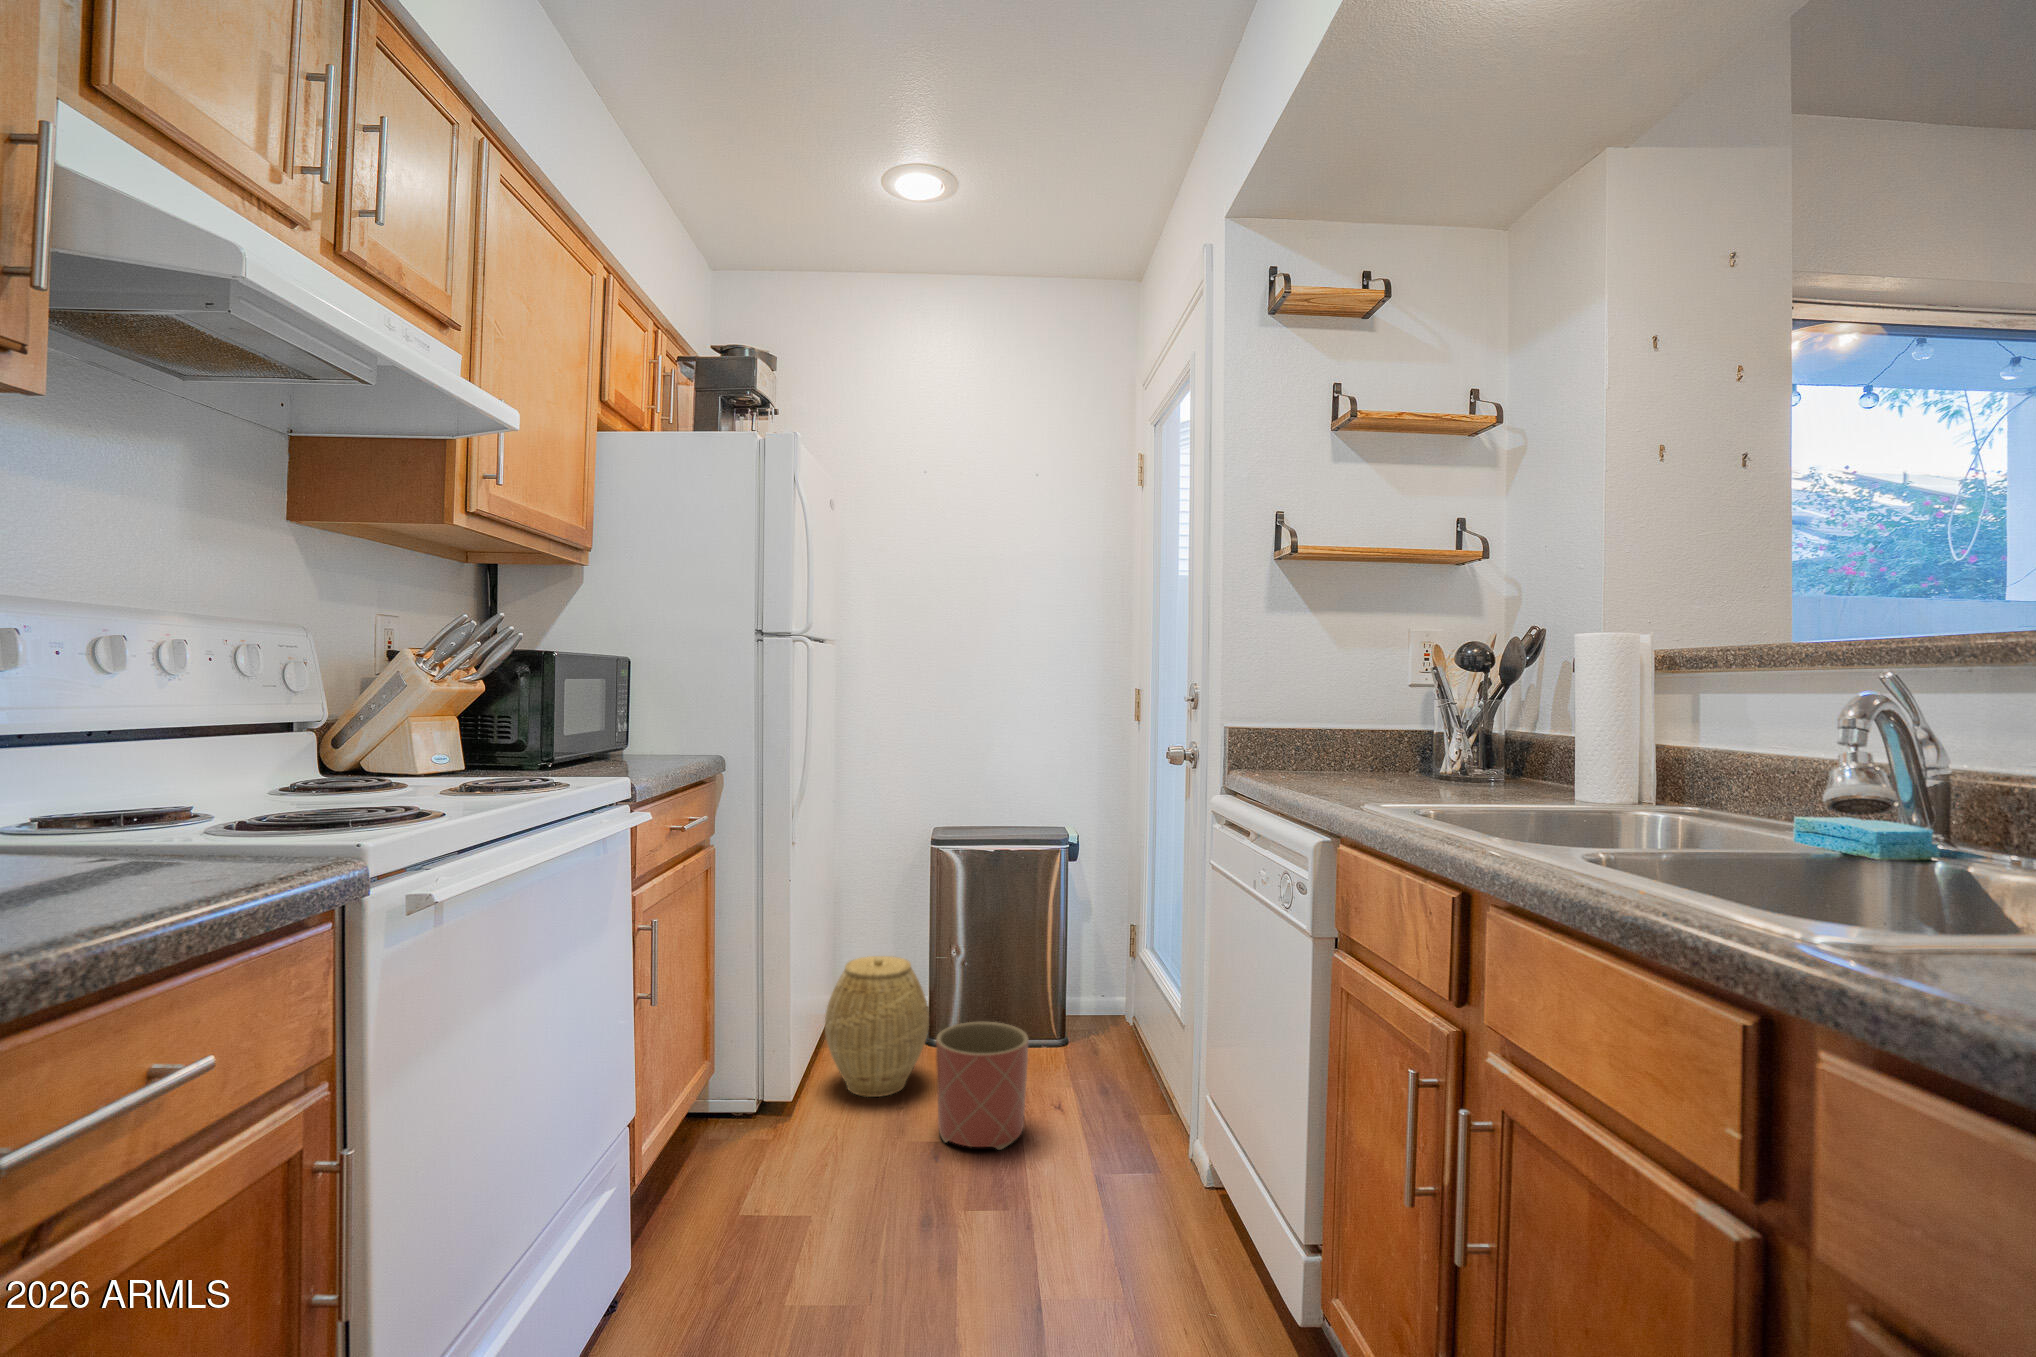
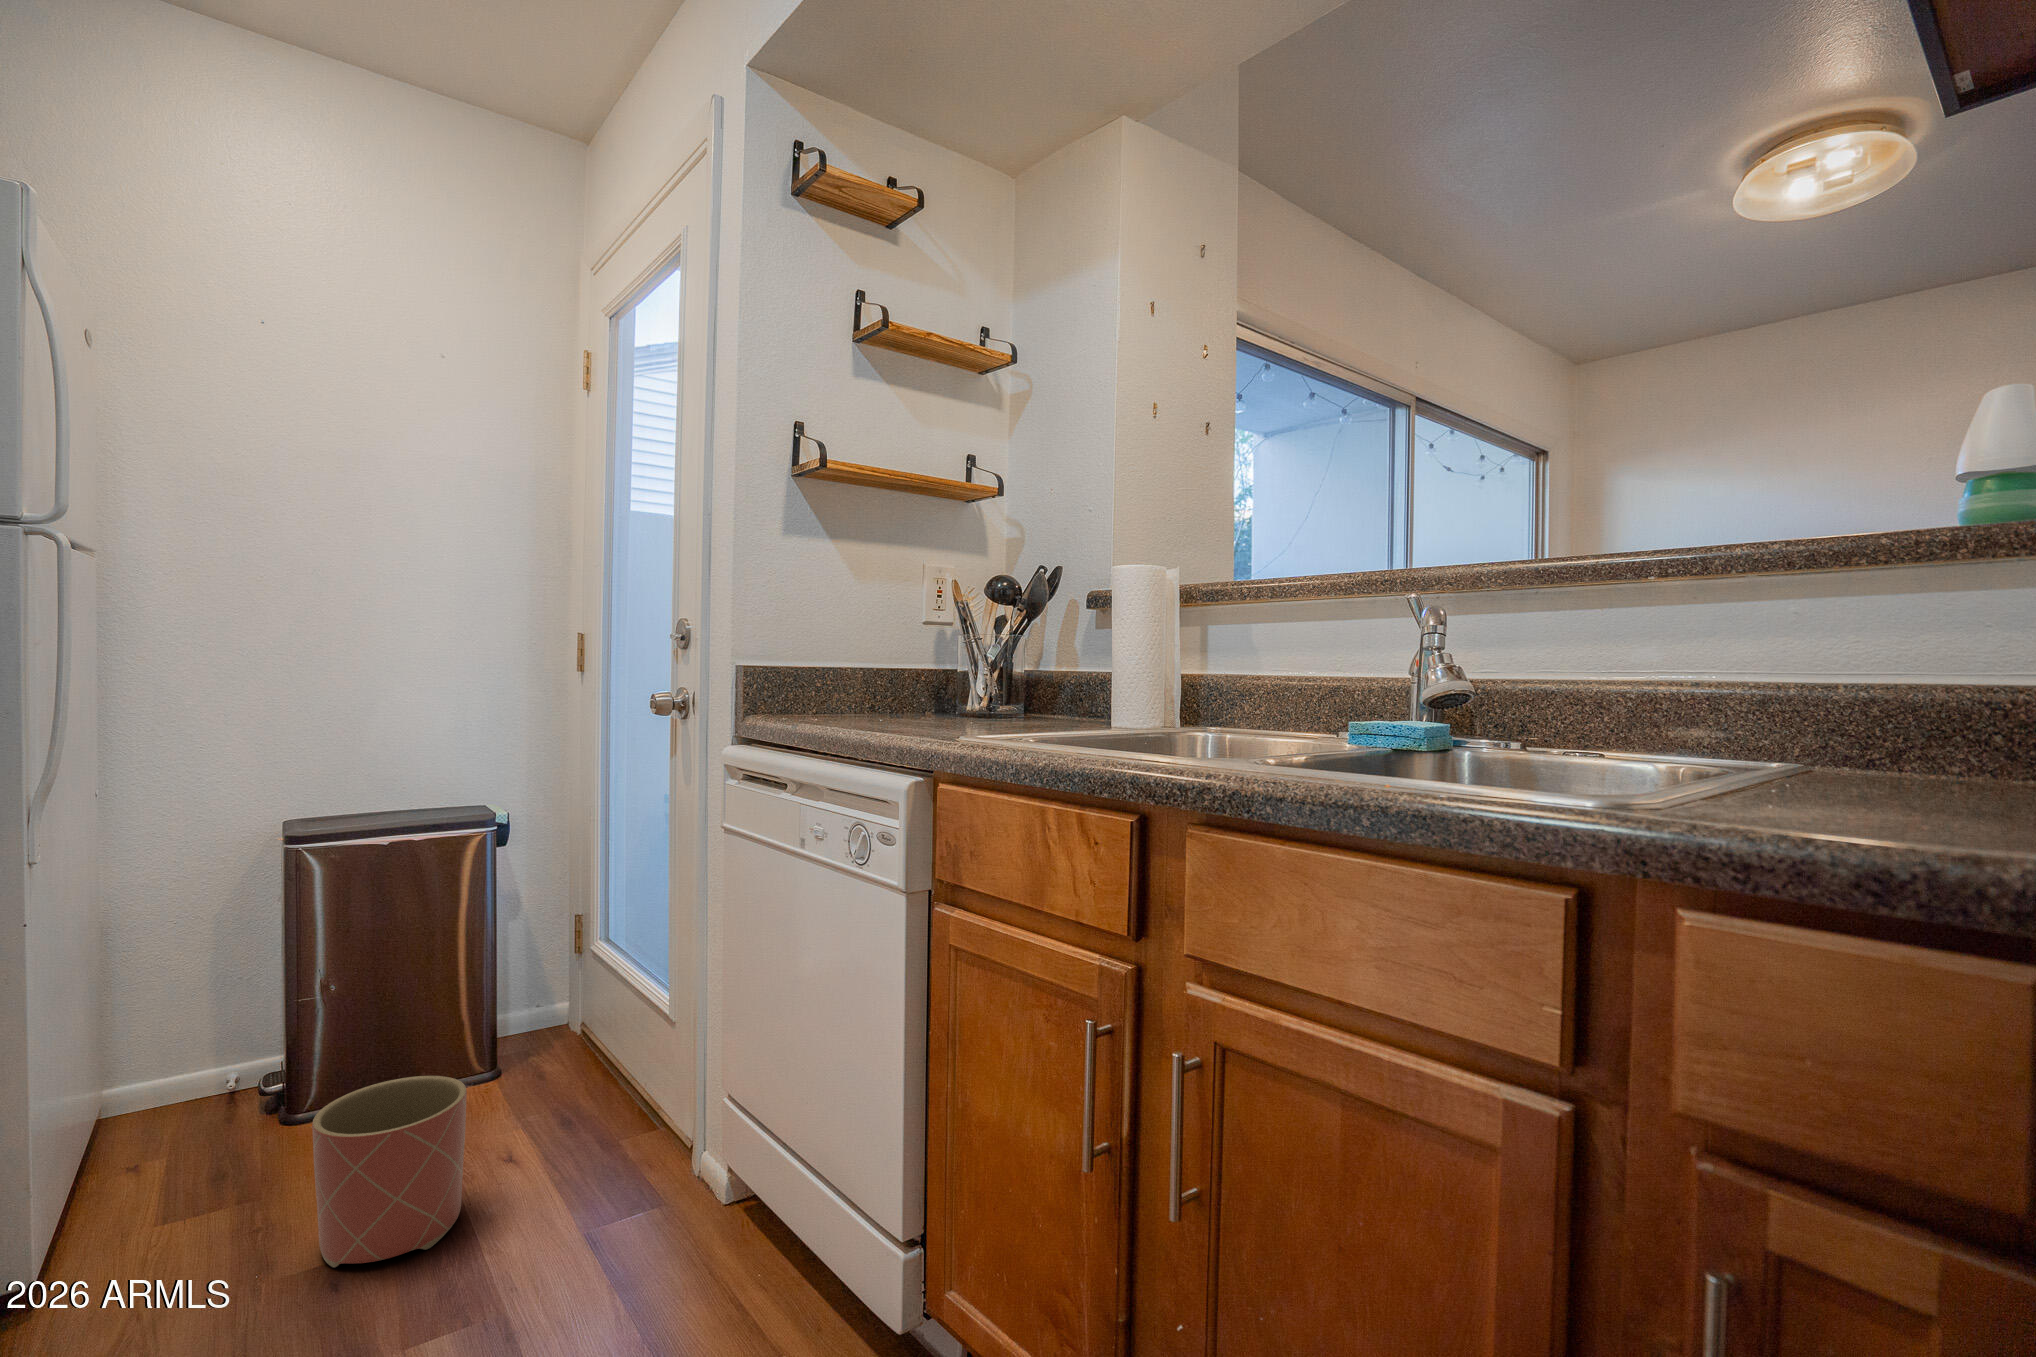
woven basket: present [825,956,929,1097] -> none [80,1019,287,1242]

